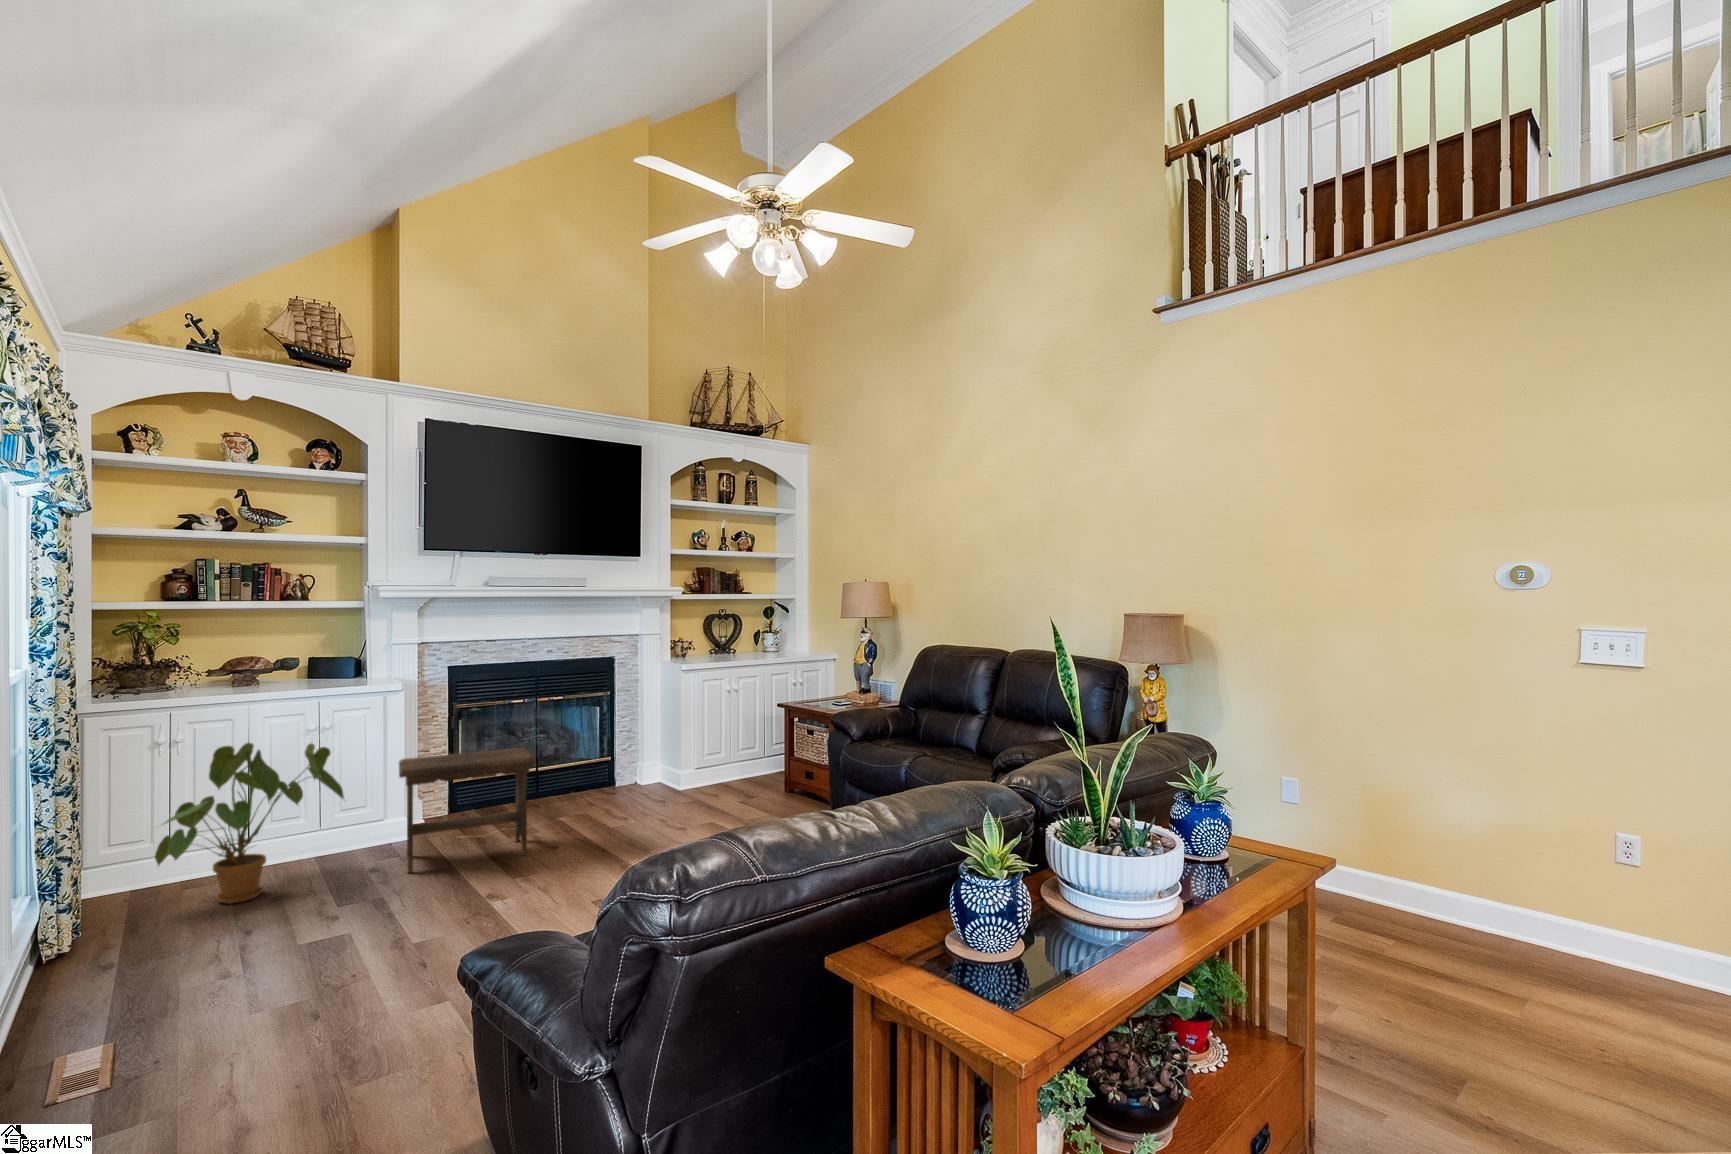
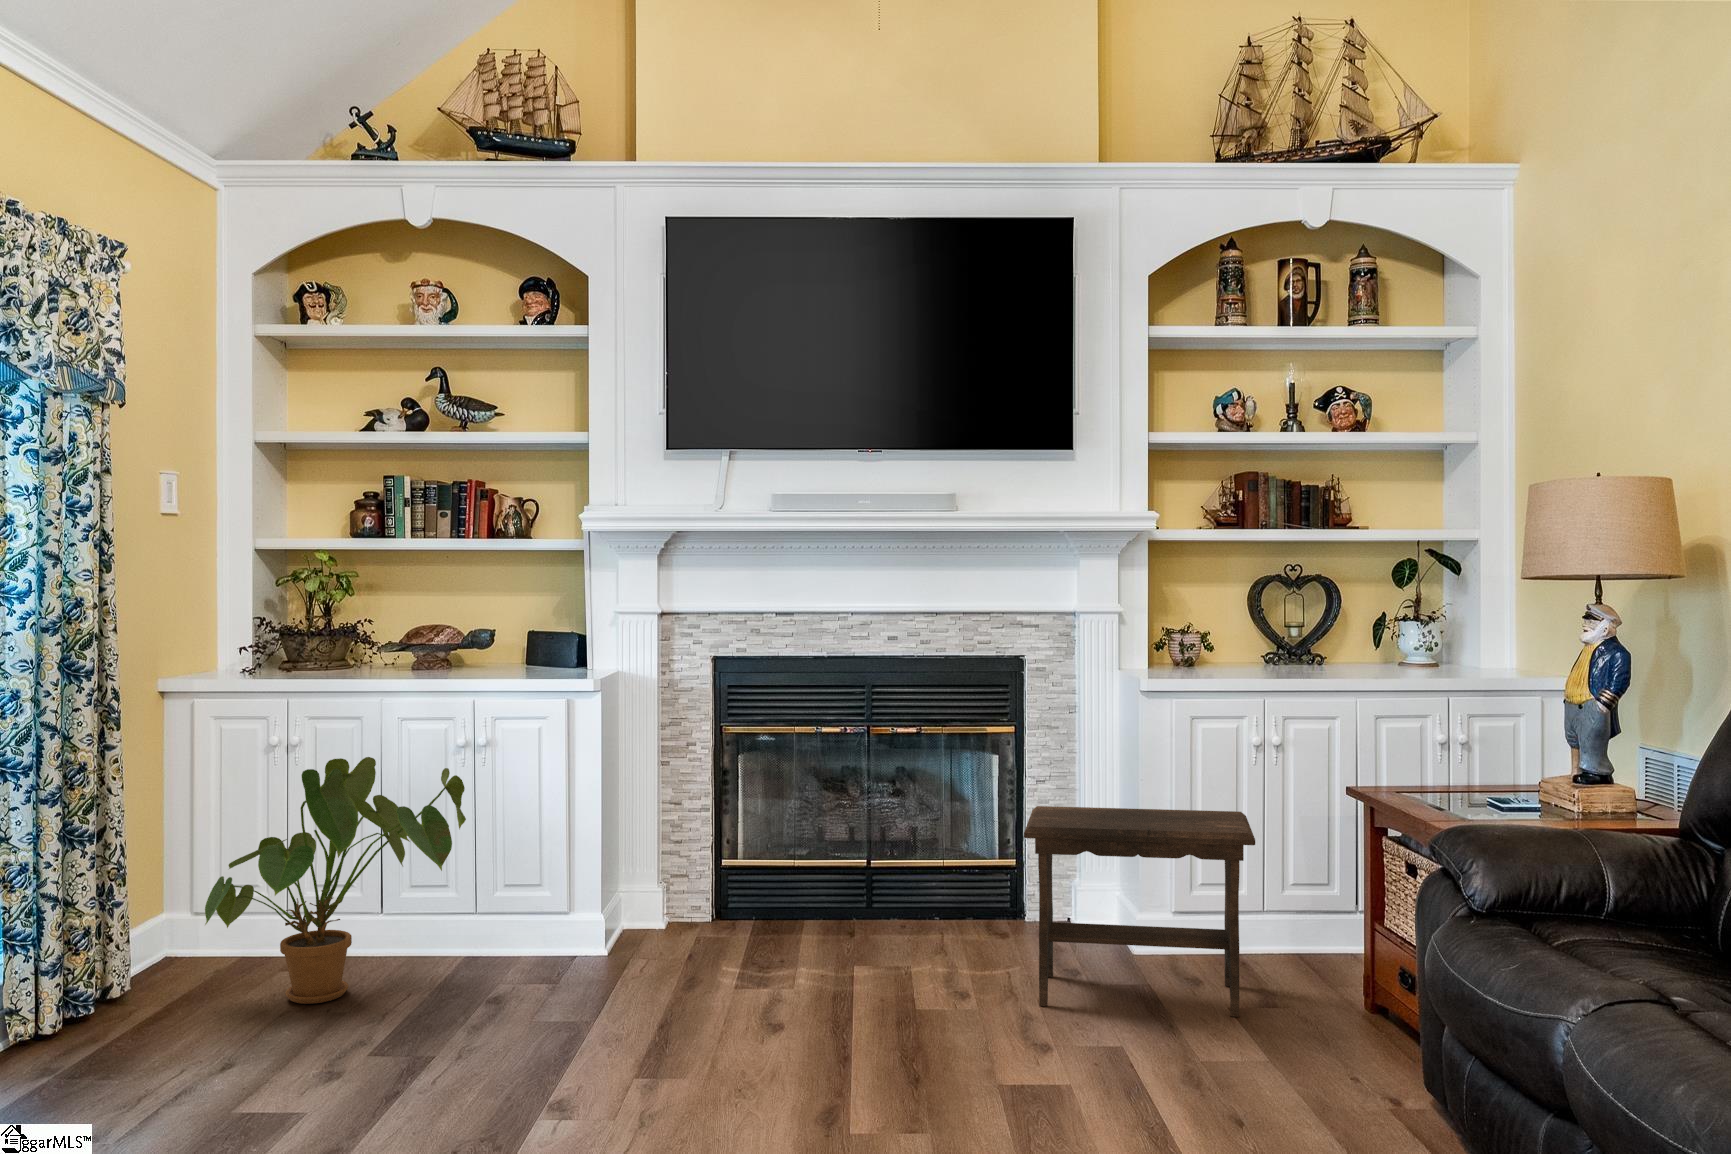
footstool: present [399,748,536,873] -> present [1024,806,1255,1017]

